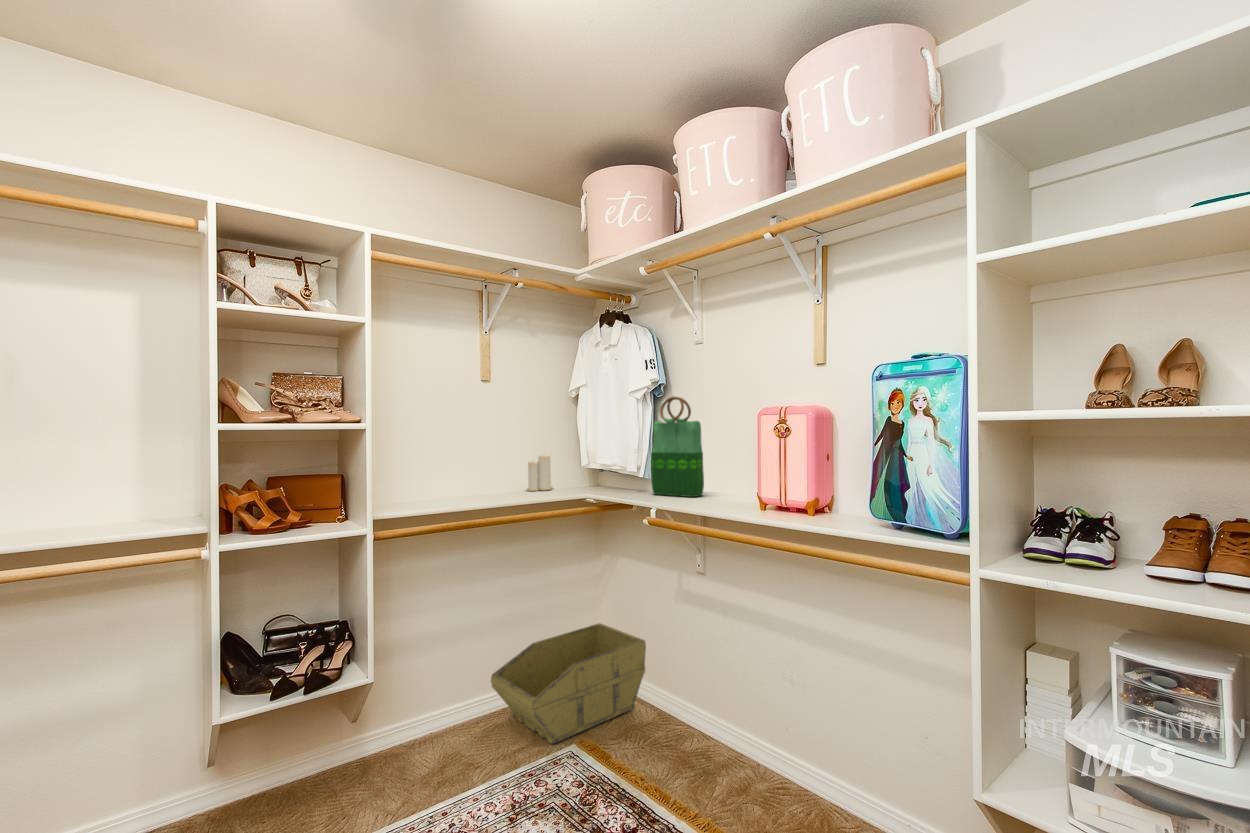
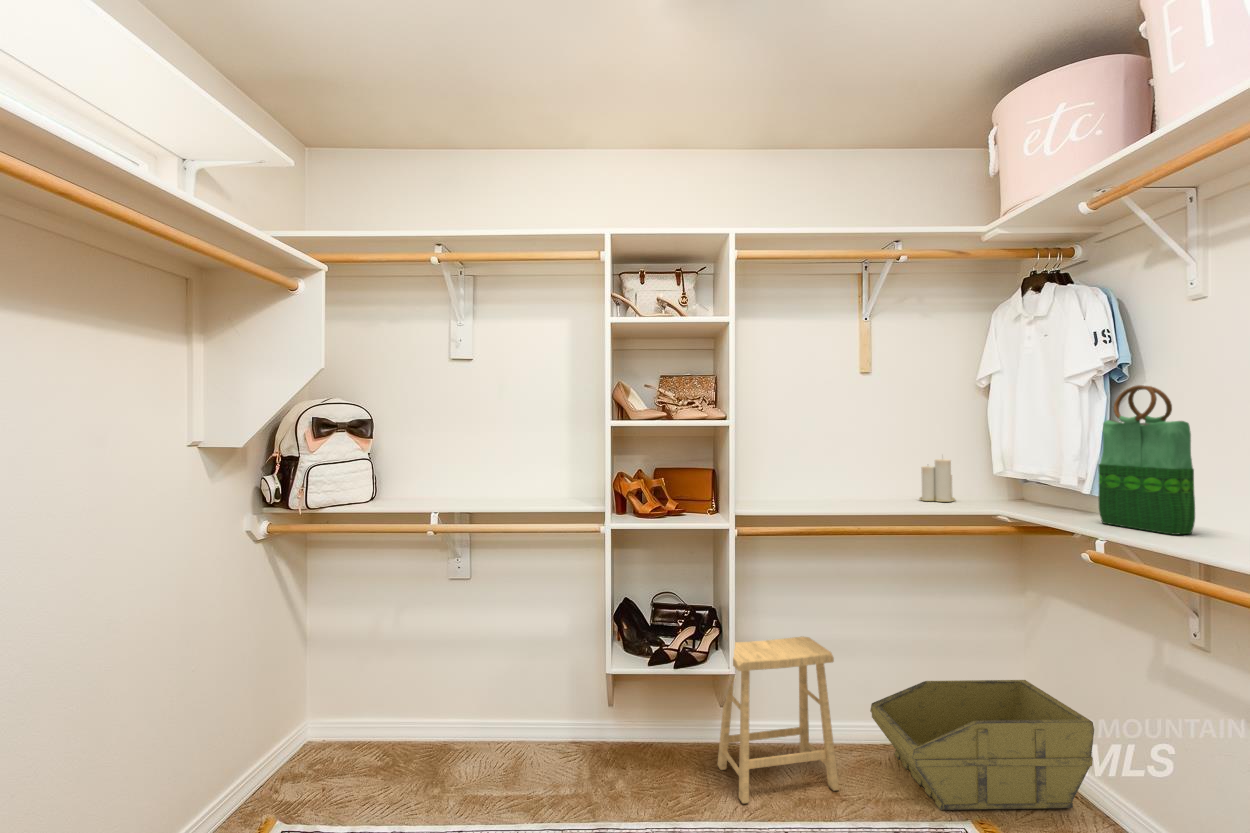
footstool: none [346,628,470,811] -> present [718,636,839,803]

